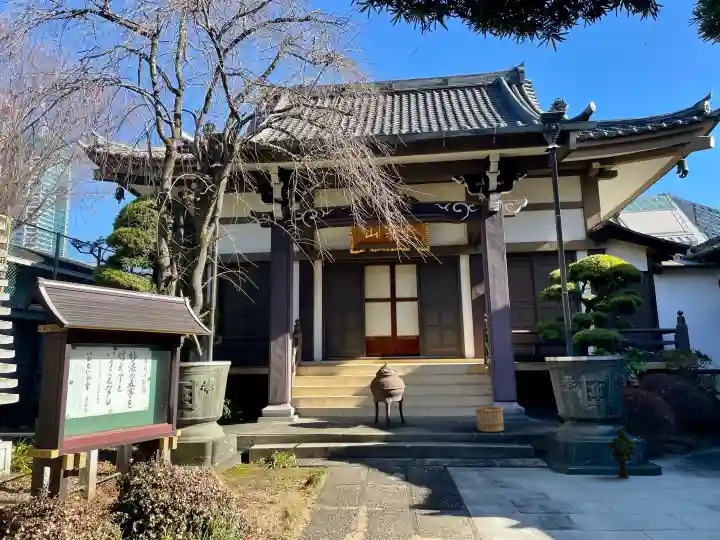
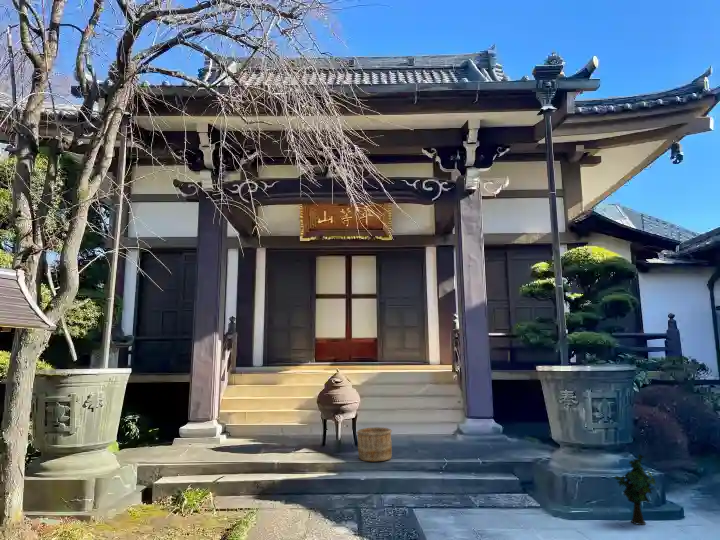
wooden bucket: present [475,406,504,432] -> present [357,427,392,461]

